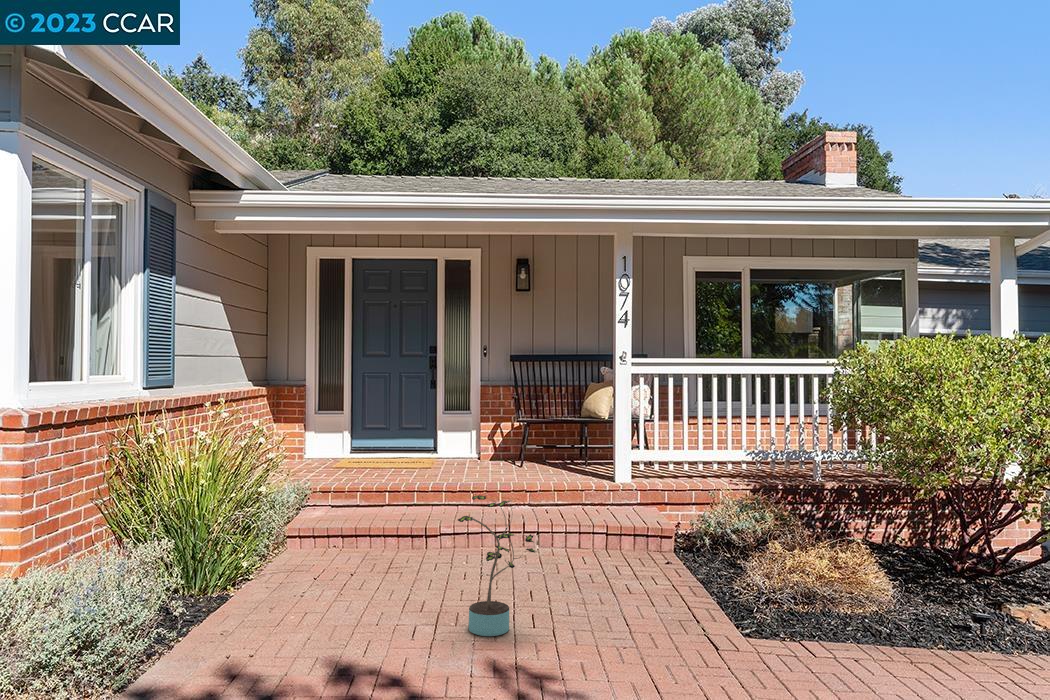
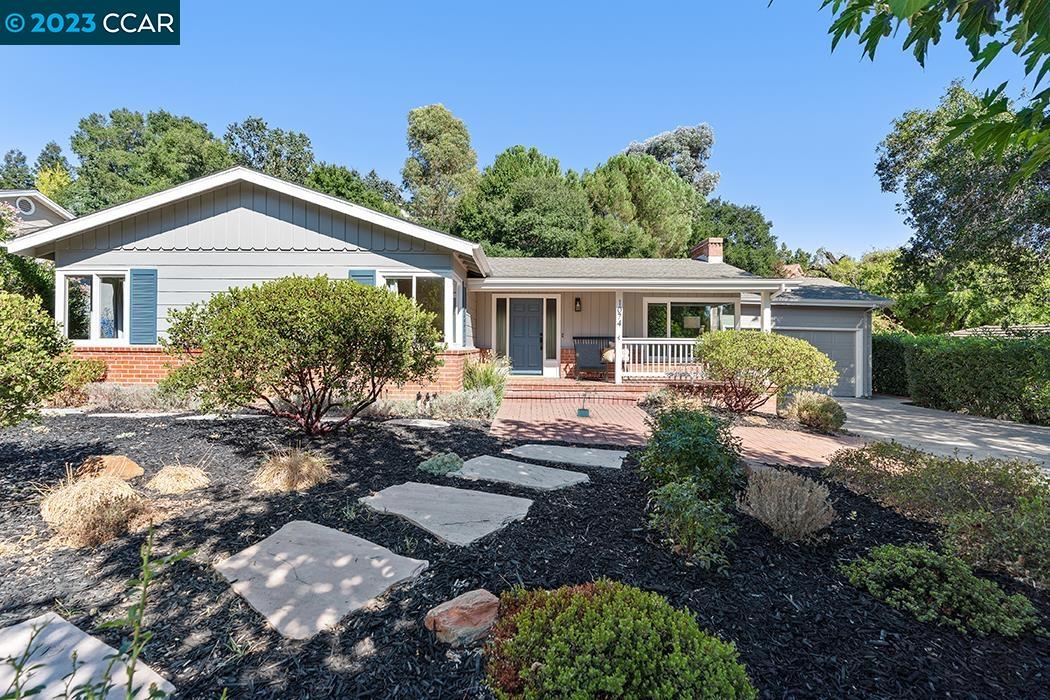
lounge chair: none [515,372,598,468] -> present [574,344,608,381]

